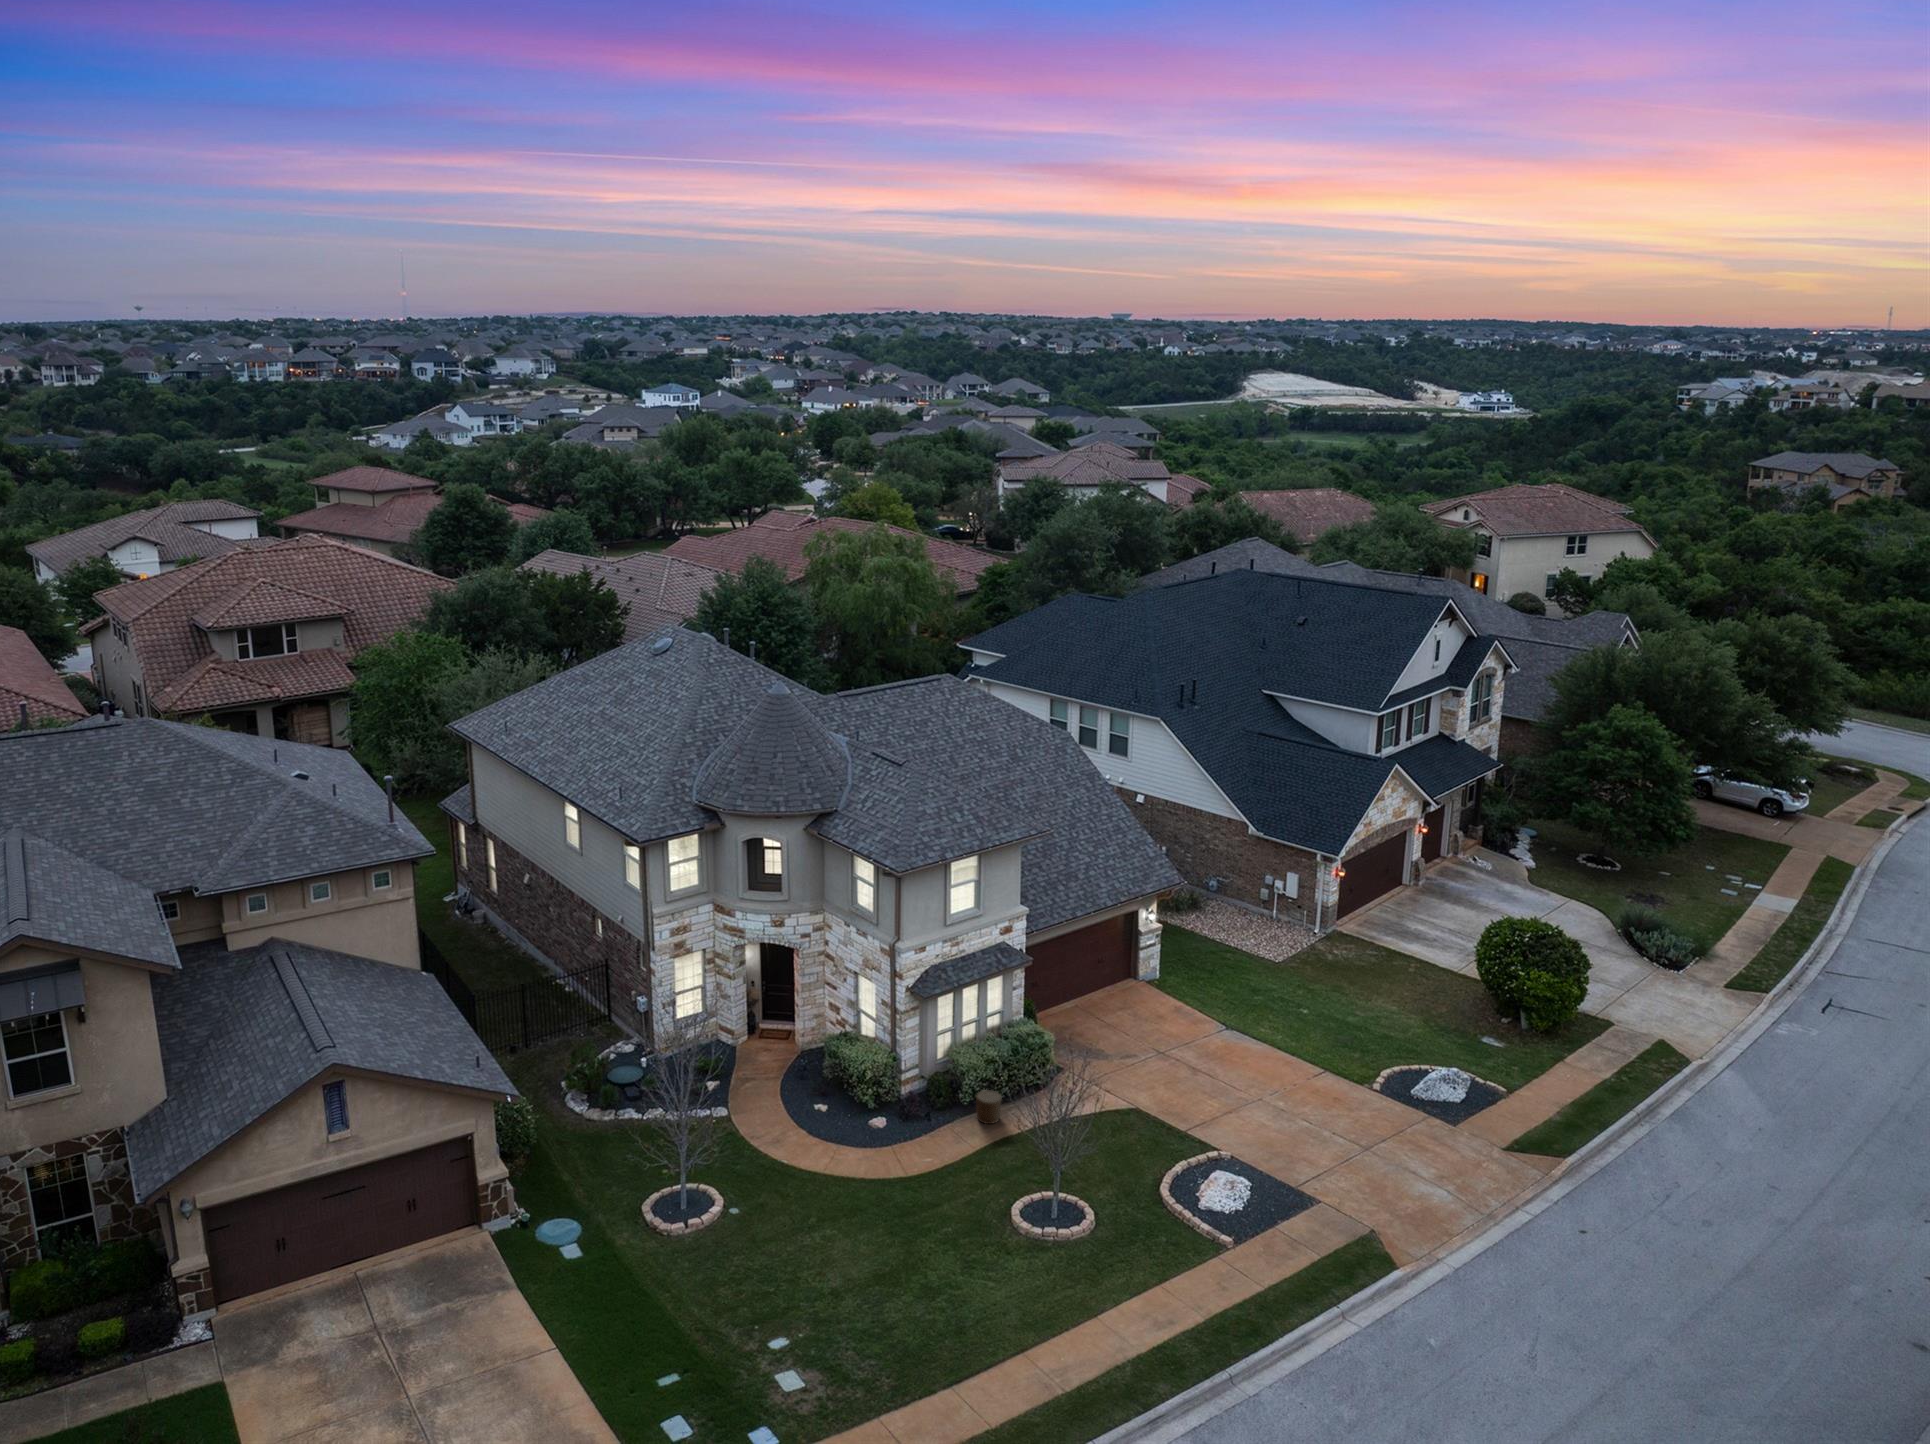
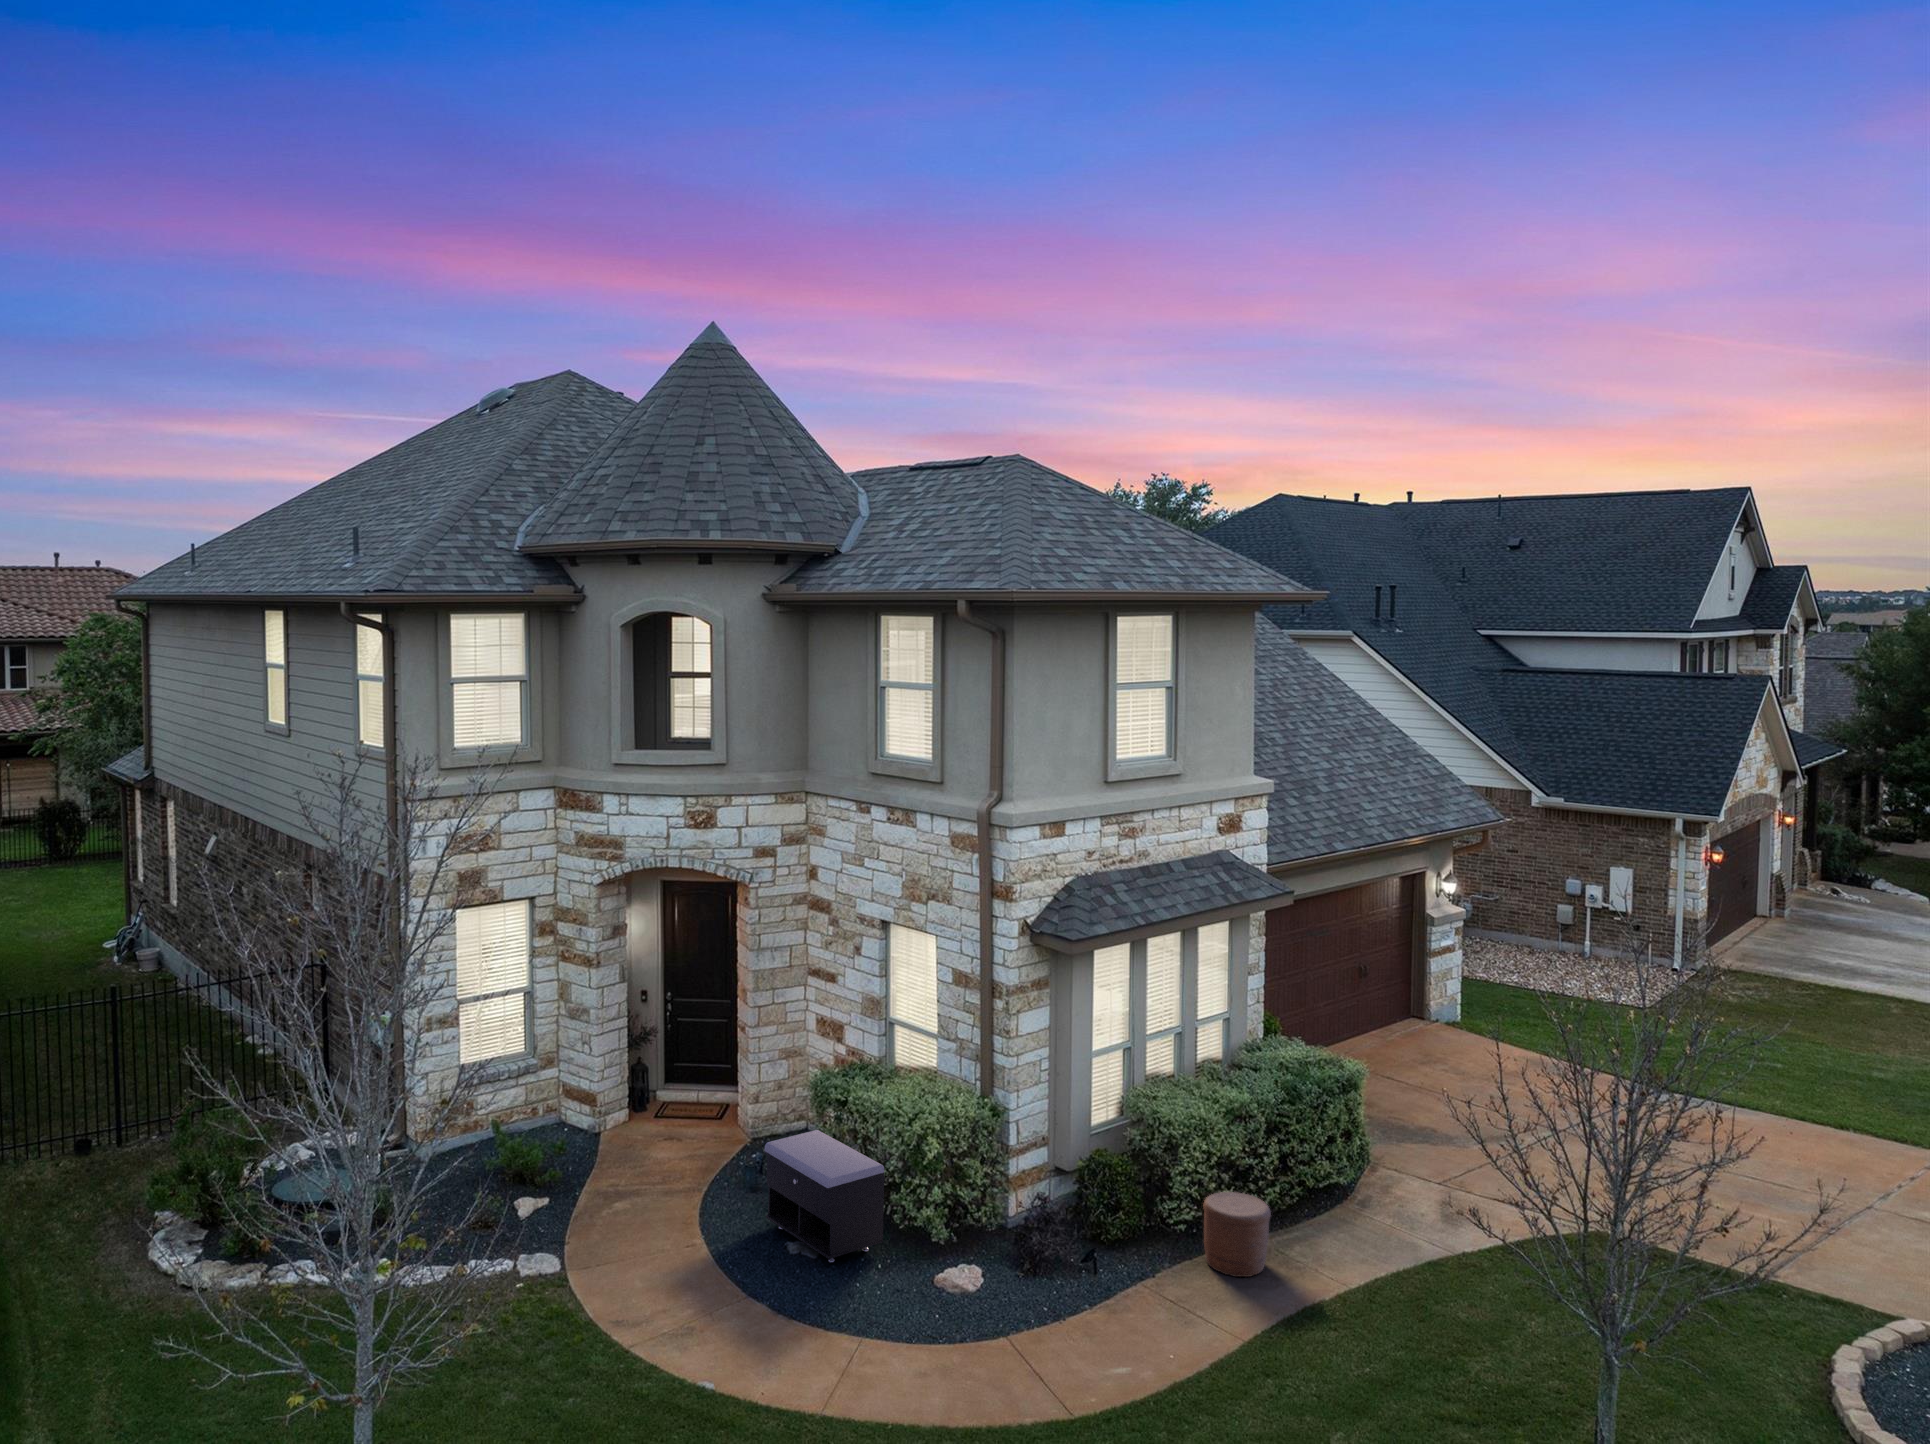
storage bench: none [805,1059,851,1114] -> present [764,1130,884,1262]

